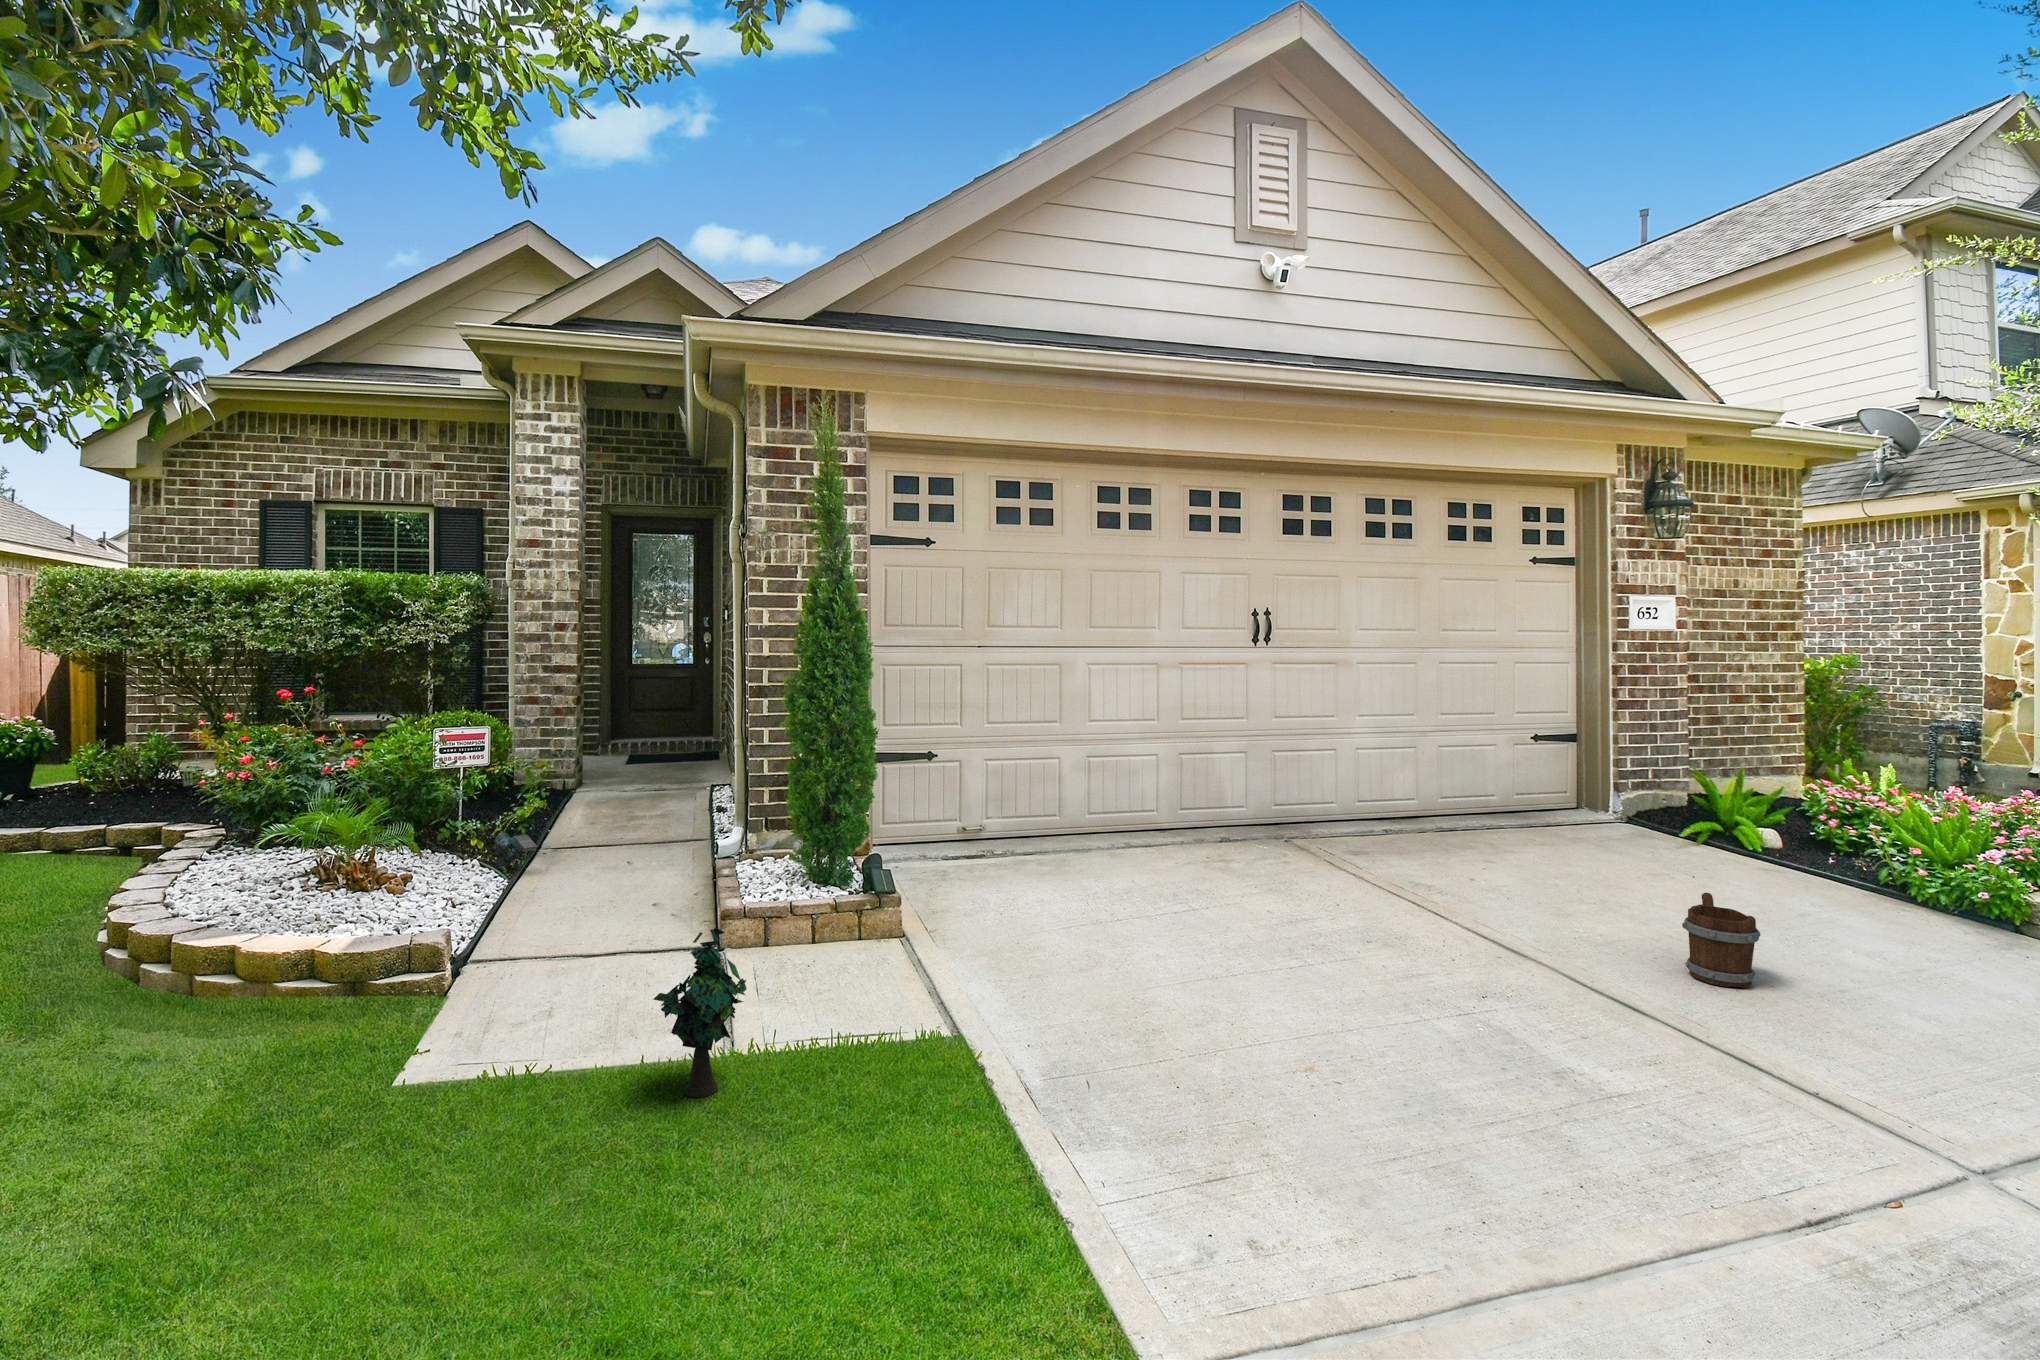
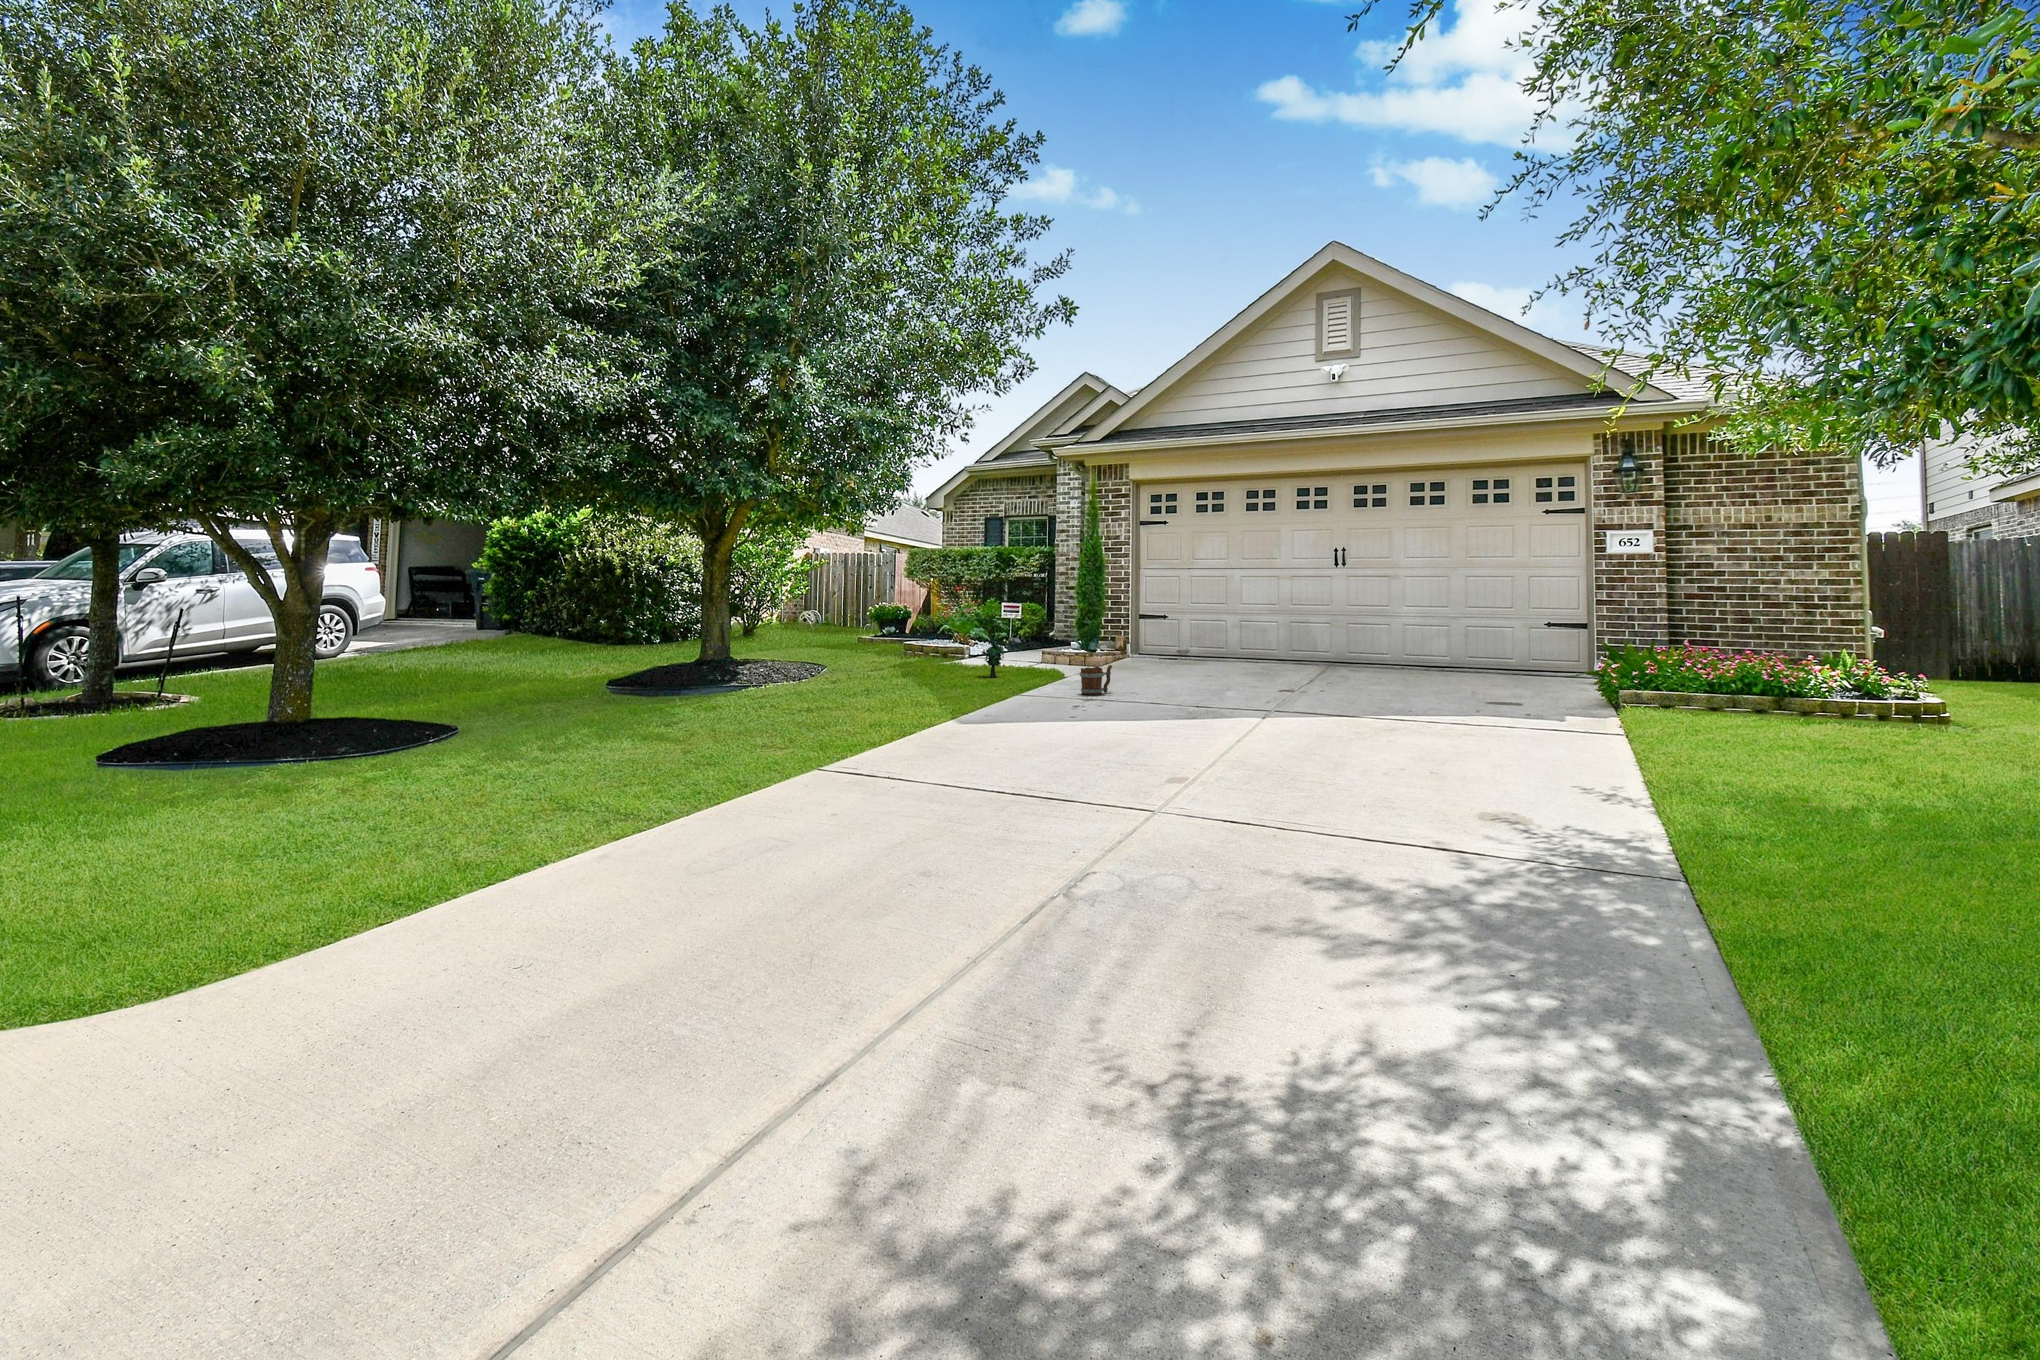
bucket: present [1682,893,1761,988] -> present [1079,665,1112,695]

